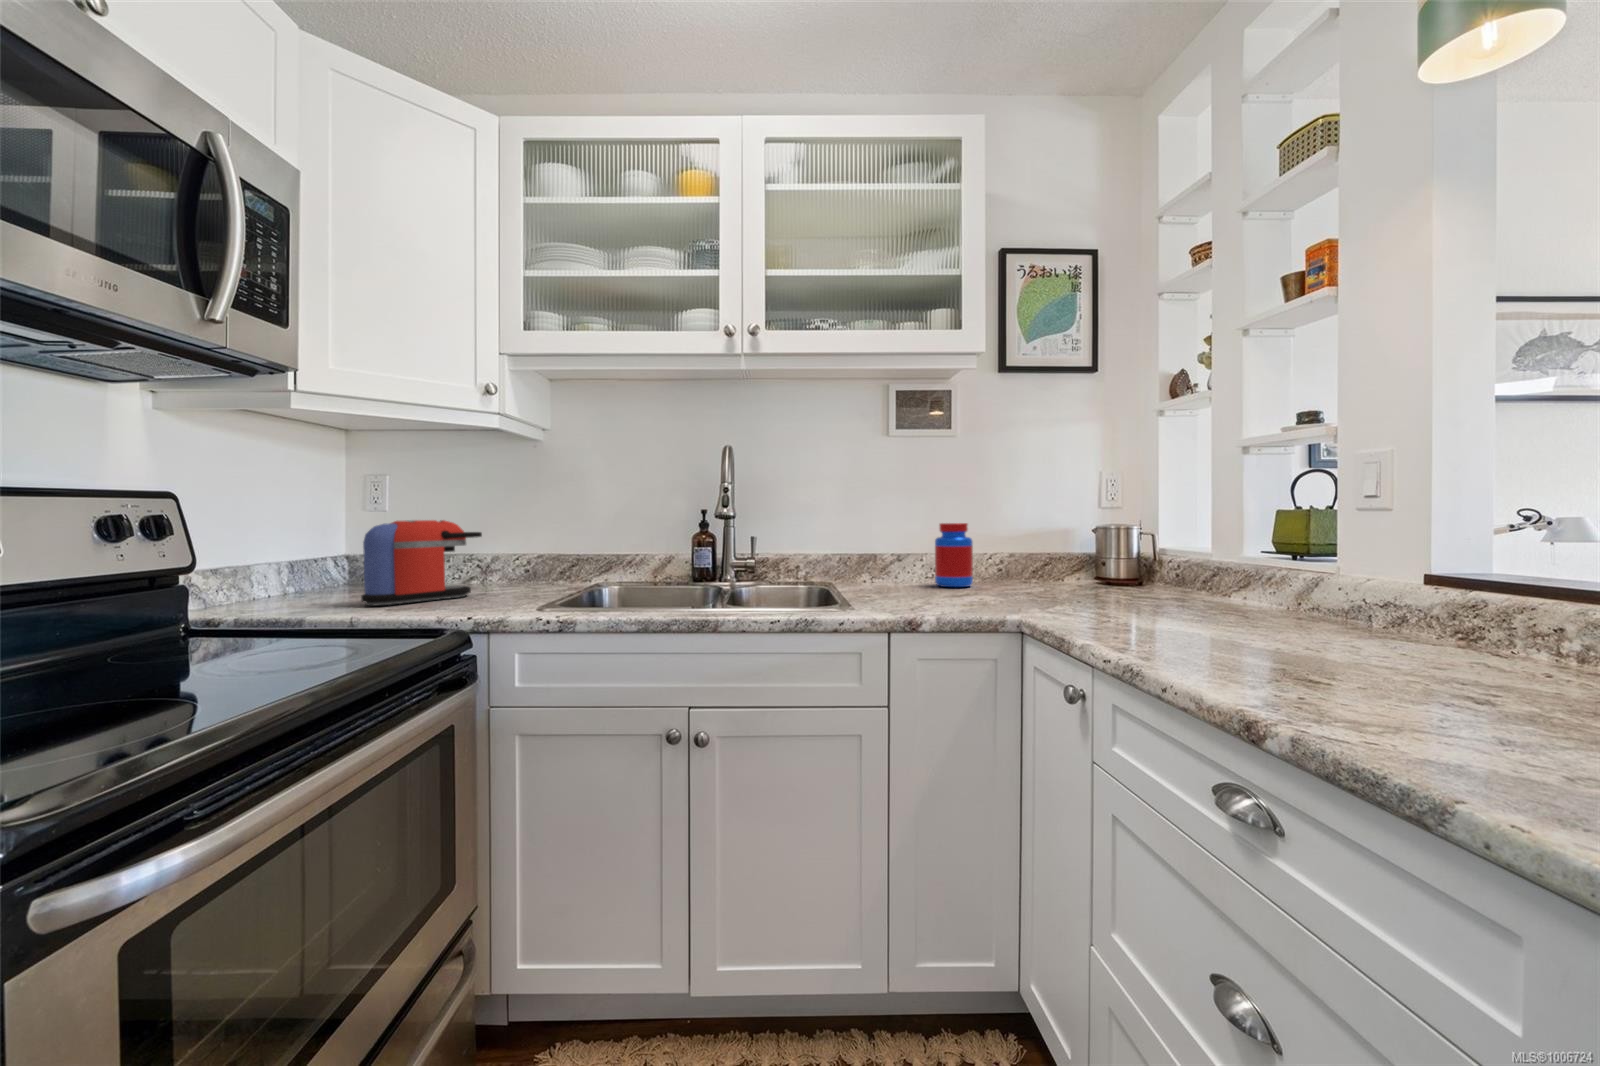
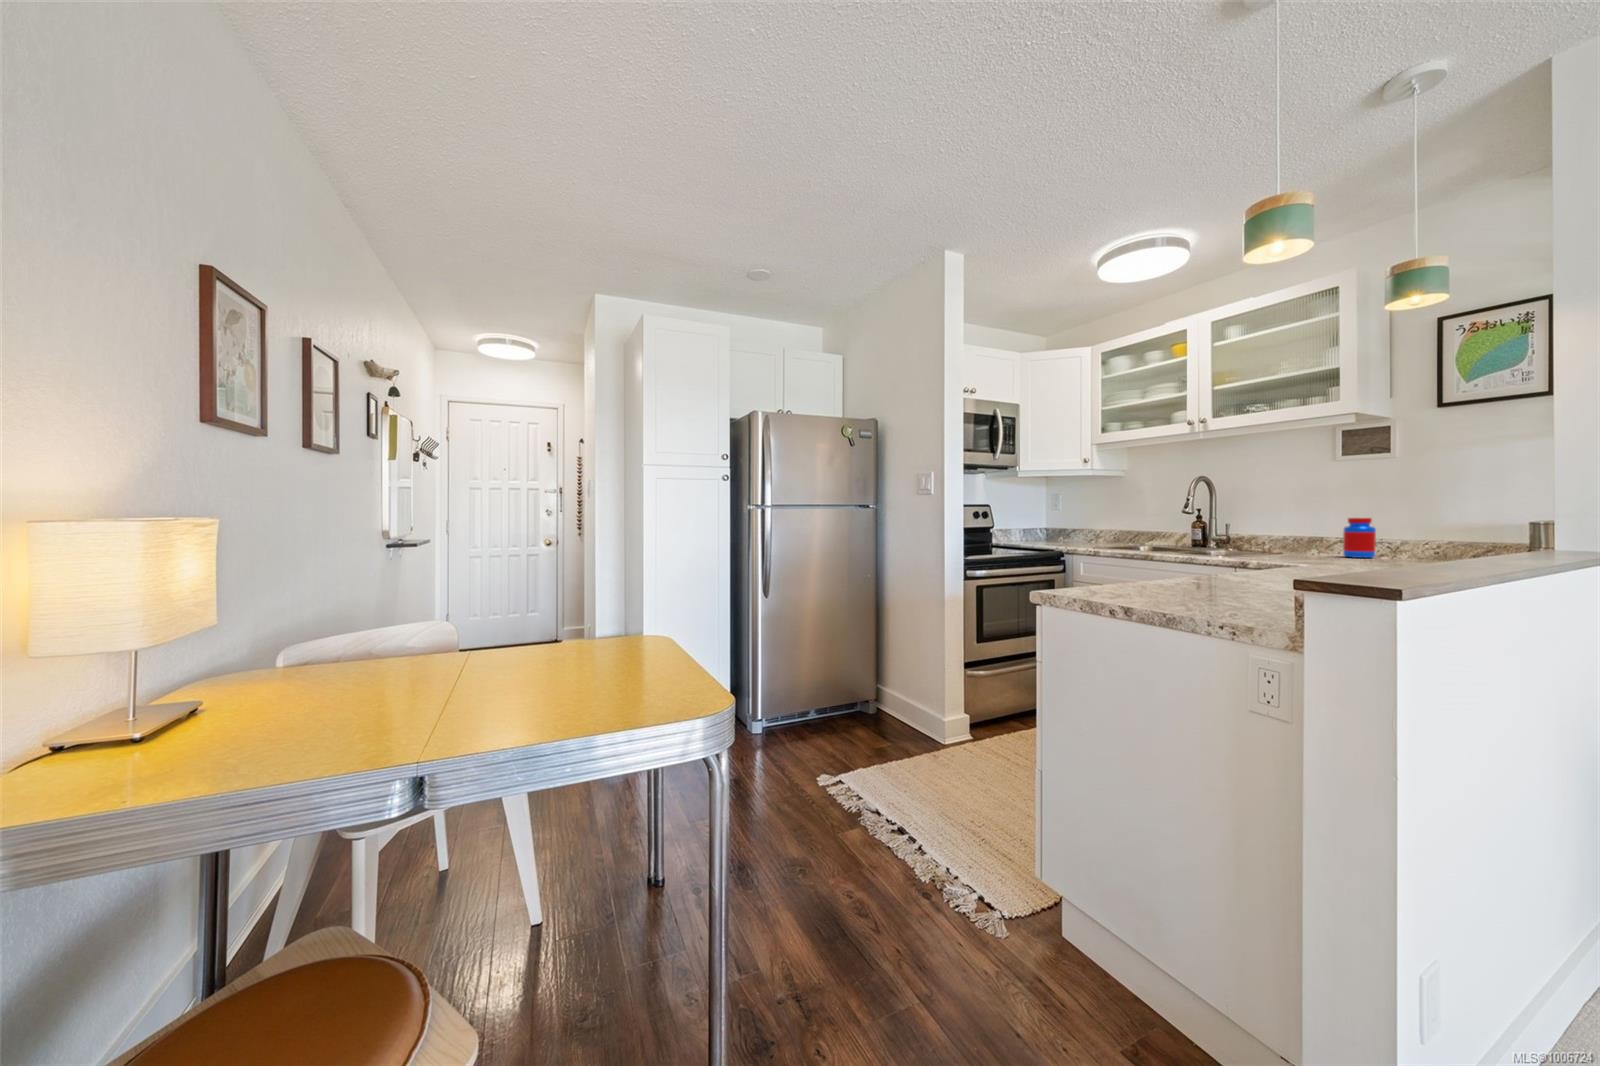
coffee maker: present [361,520,482,605] -> none [1041,515,1089,546]

